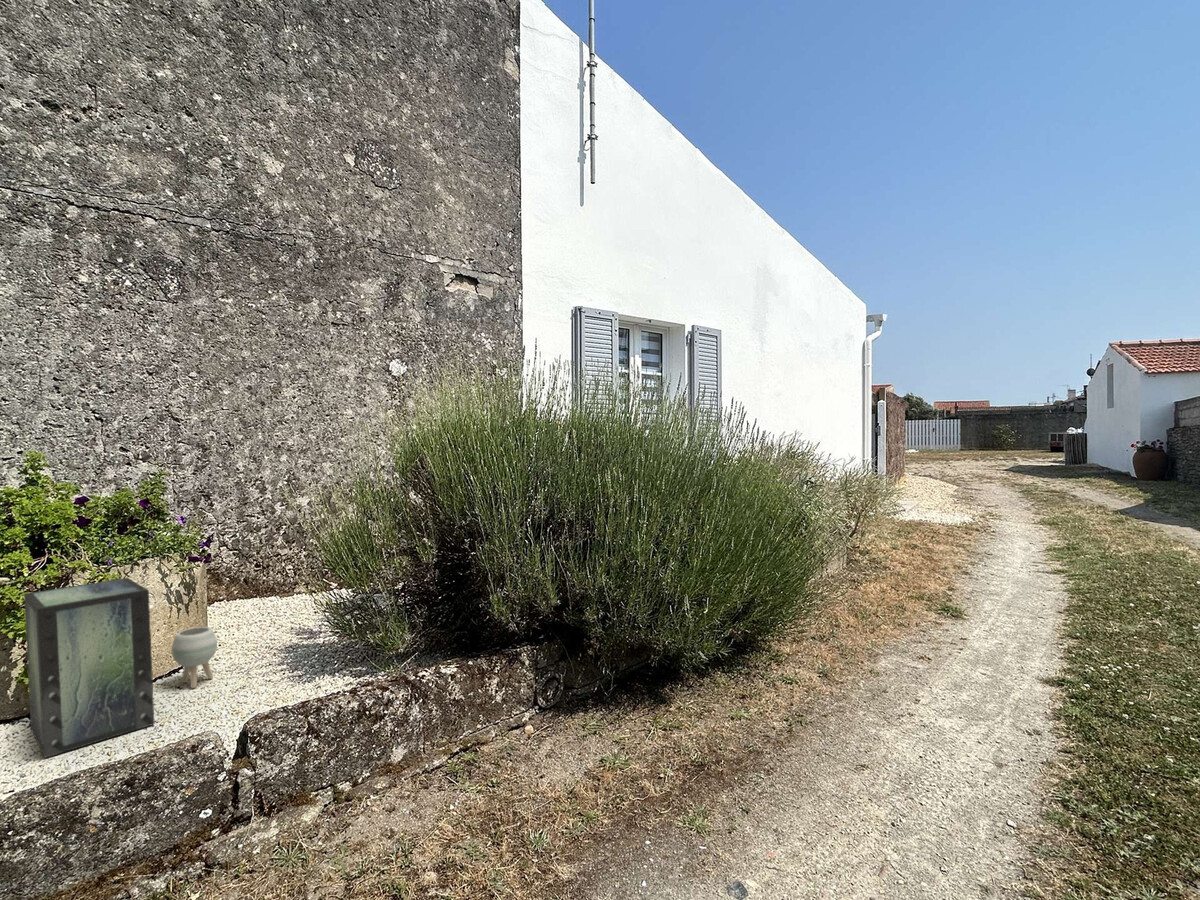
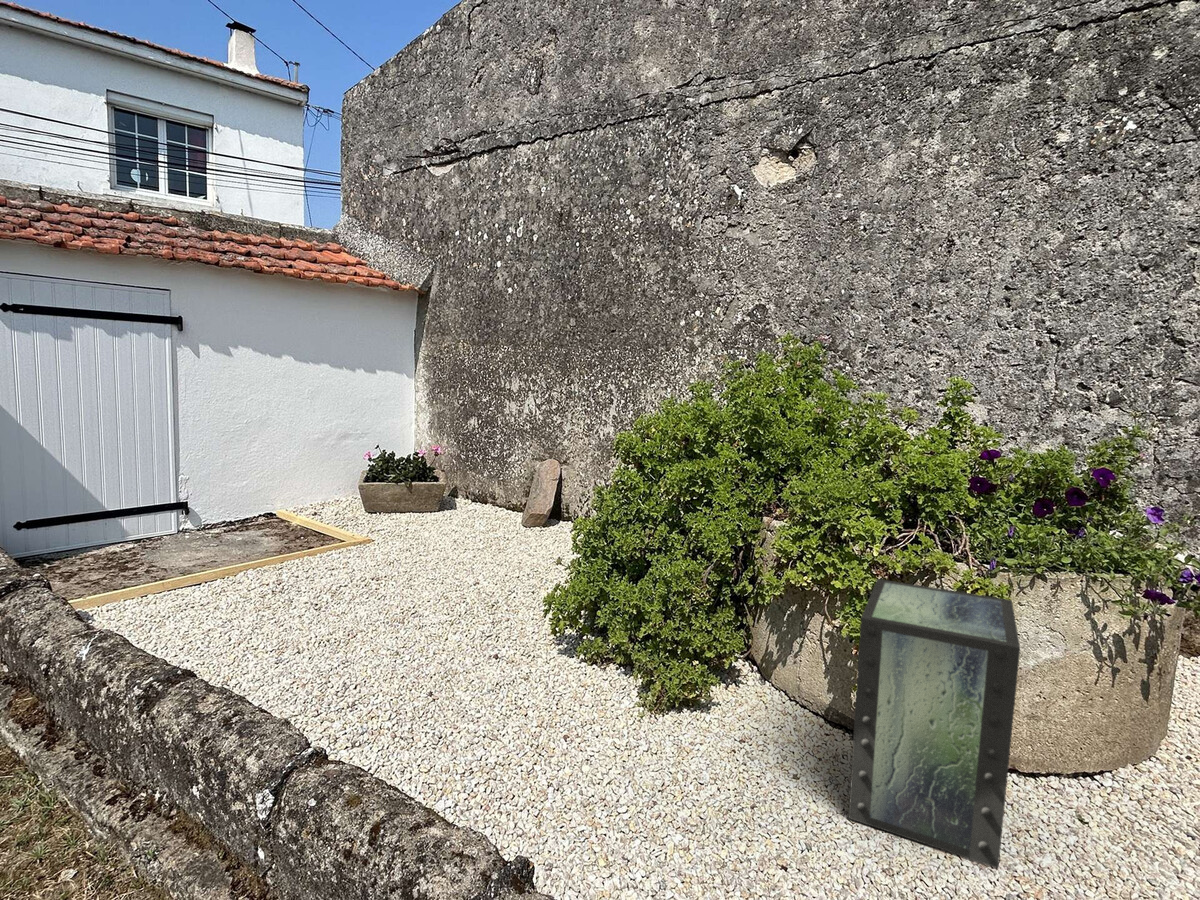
planter: present [172,627,217,688] -> none [1068,716,1155,829]

